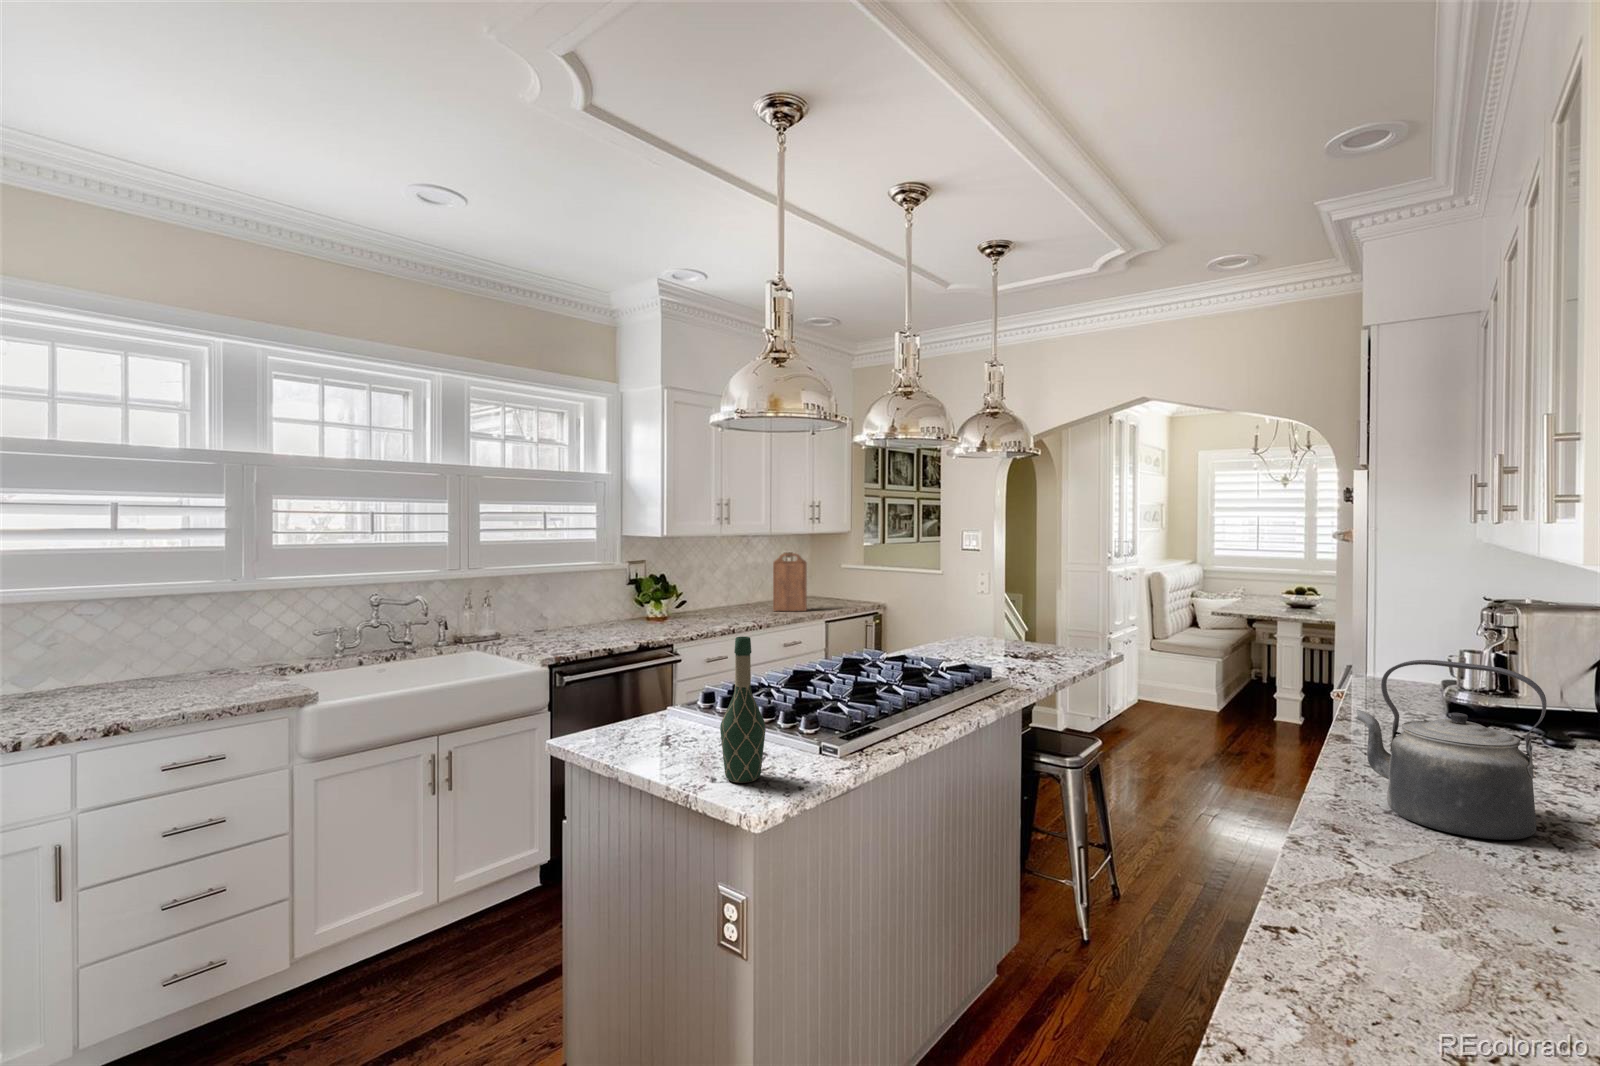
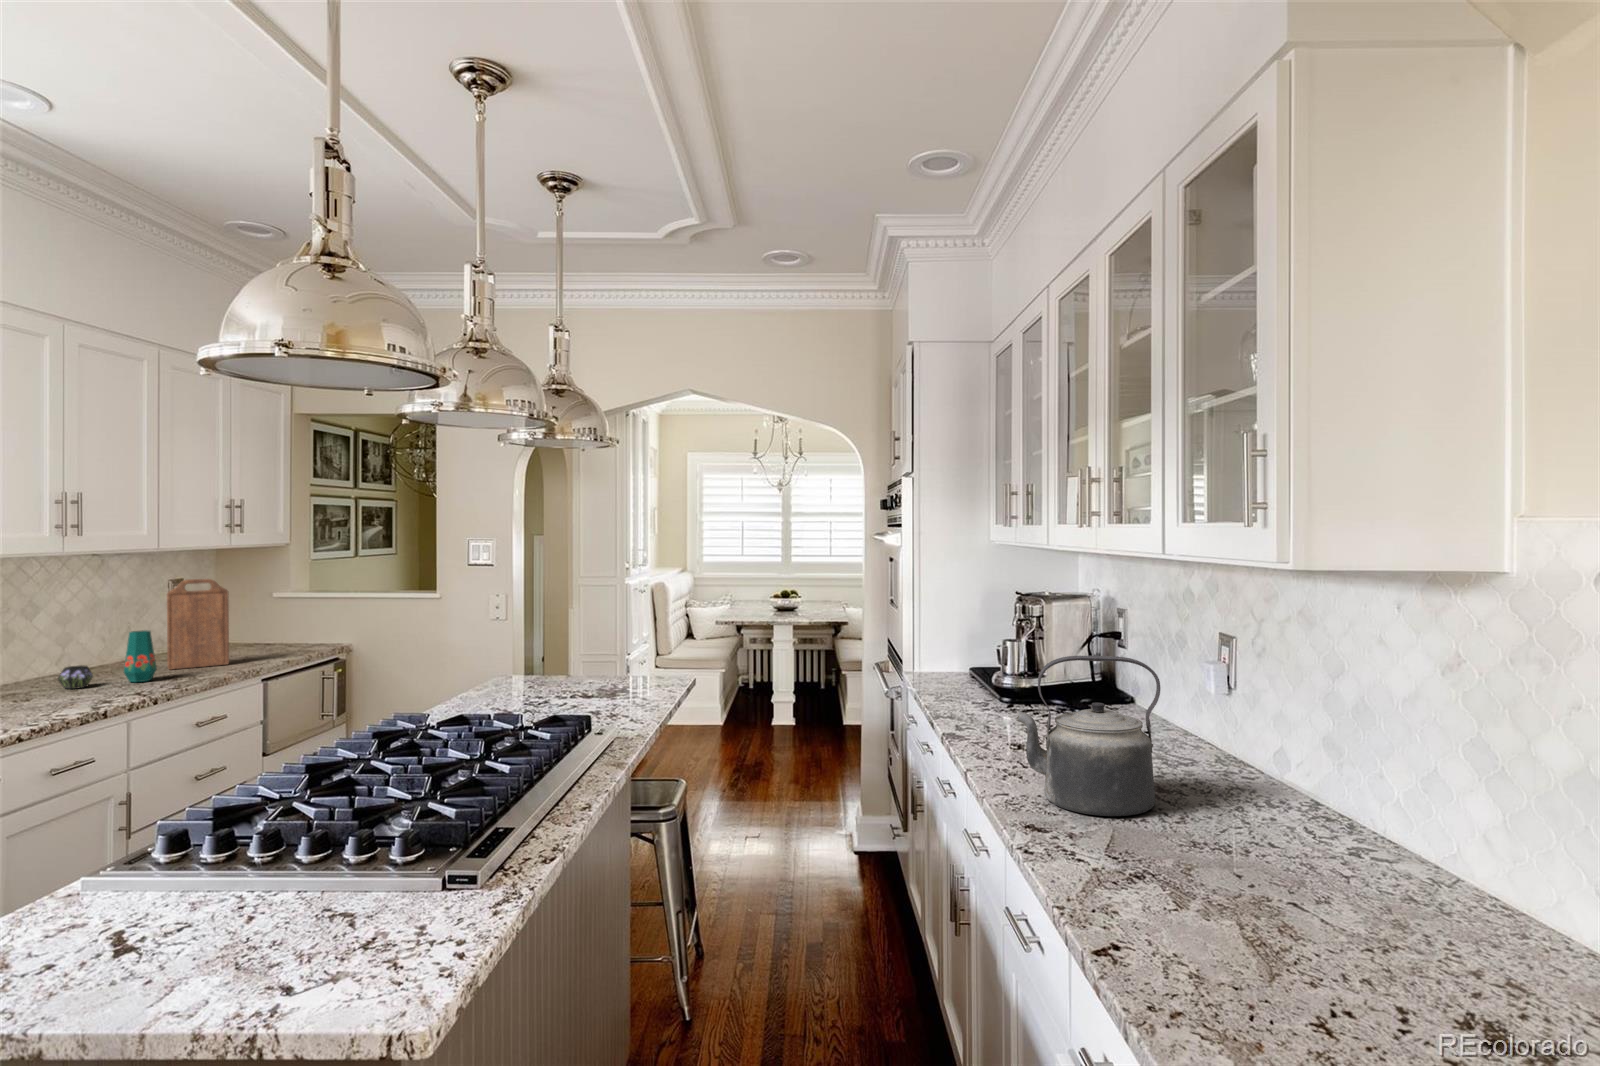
vase: none [715,585,764,617] -> present [58,630,157,689]
wine bottle: present [720,636,766,783] -> none [300,726,386,982]

